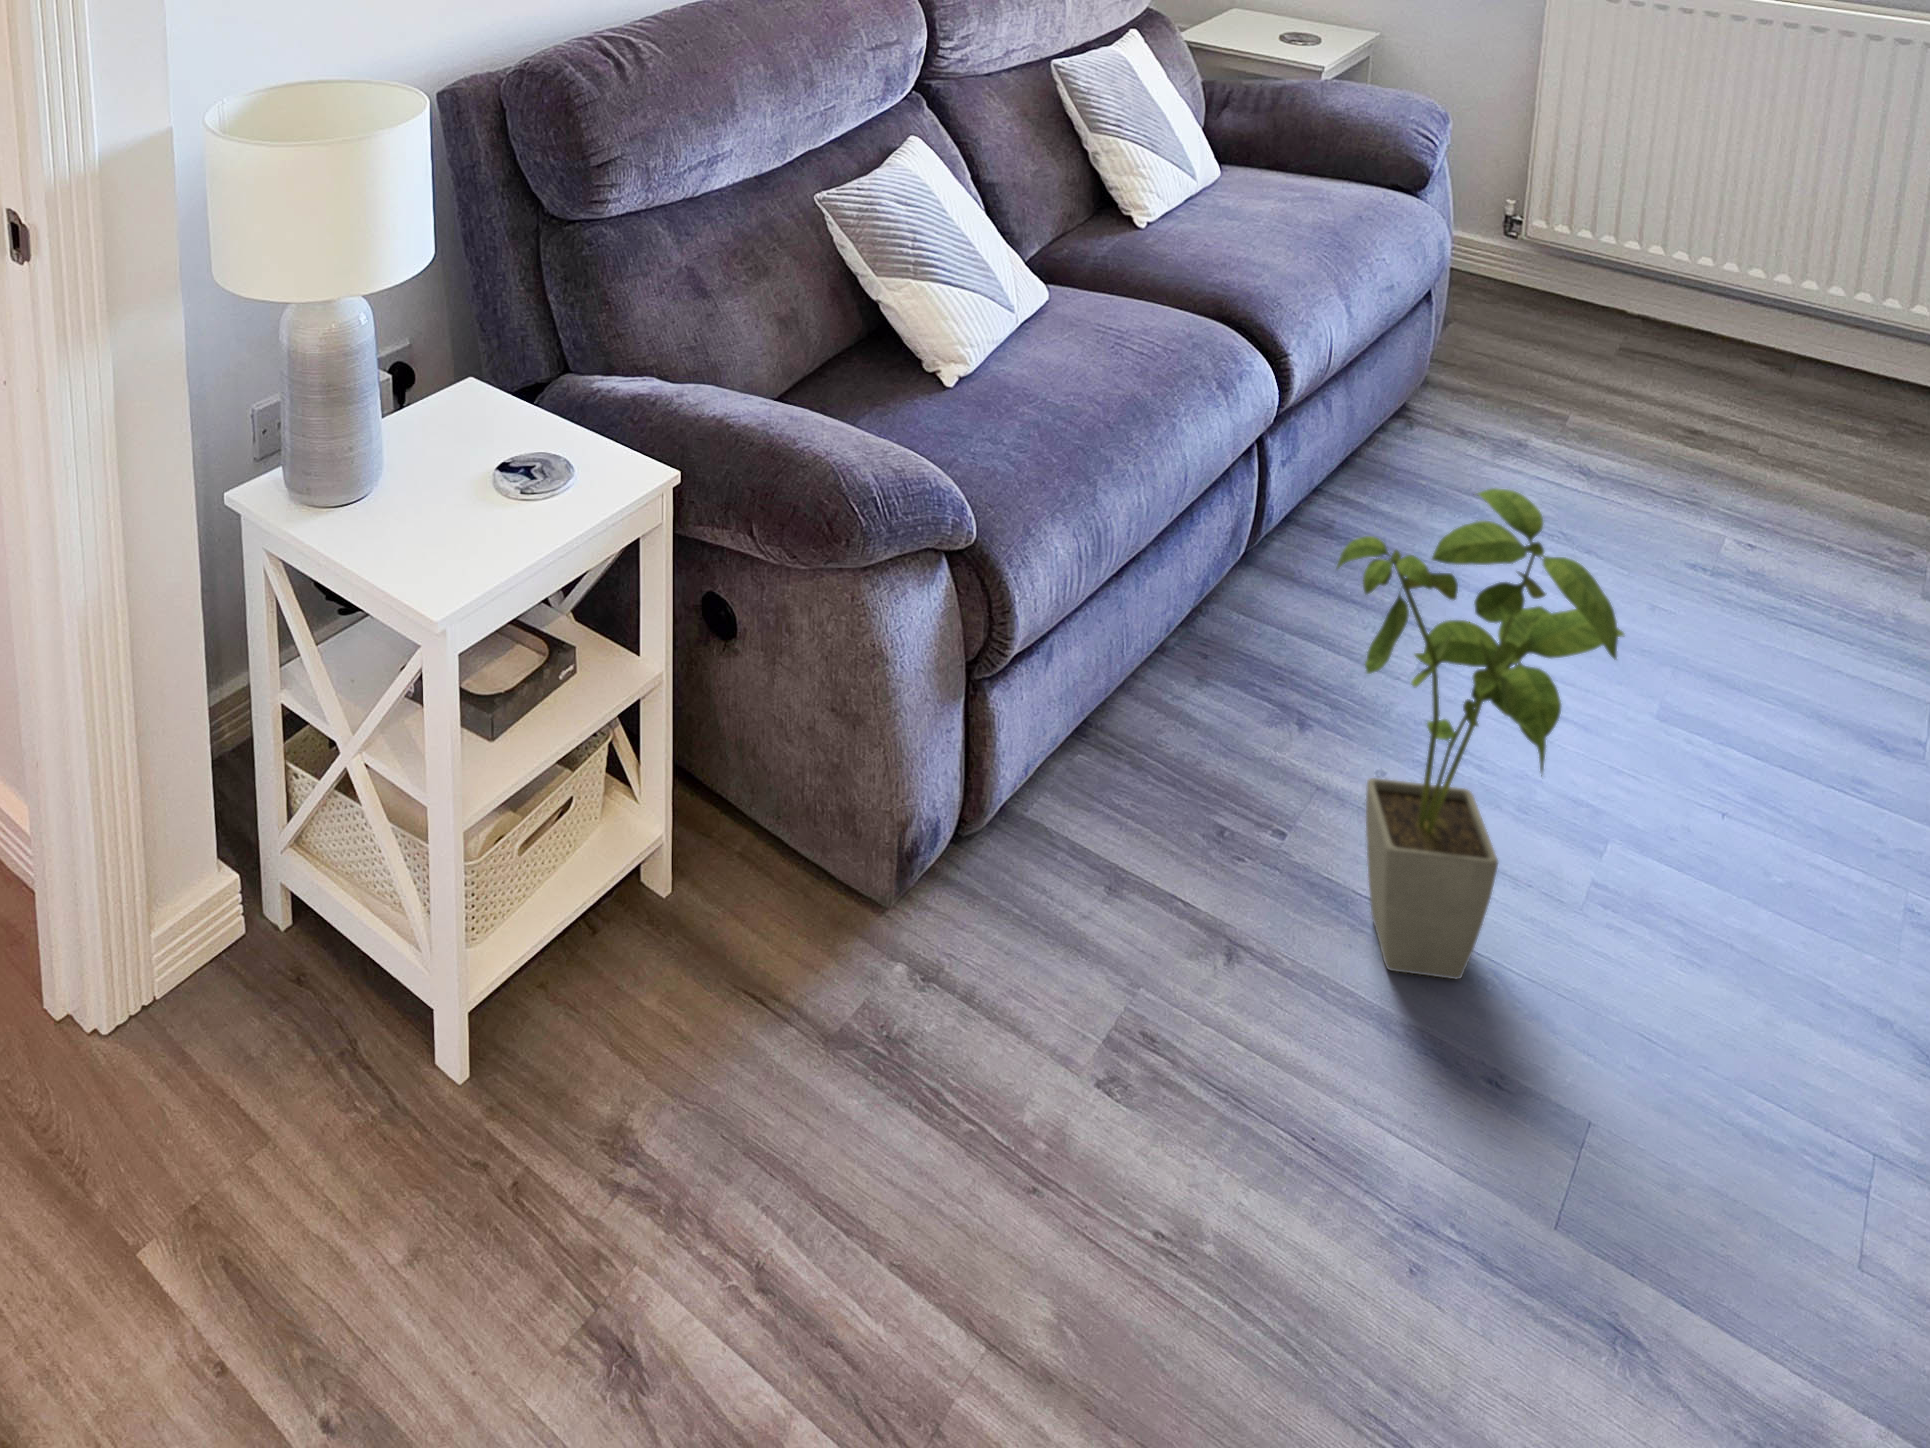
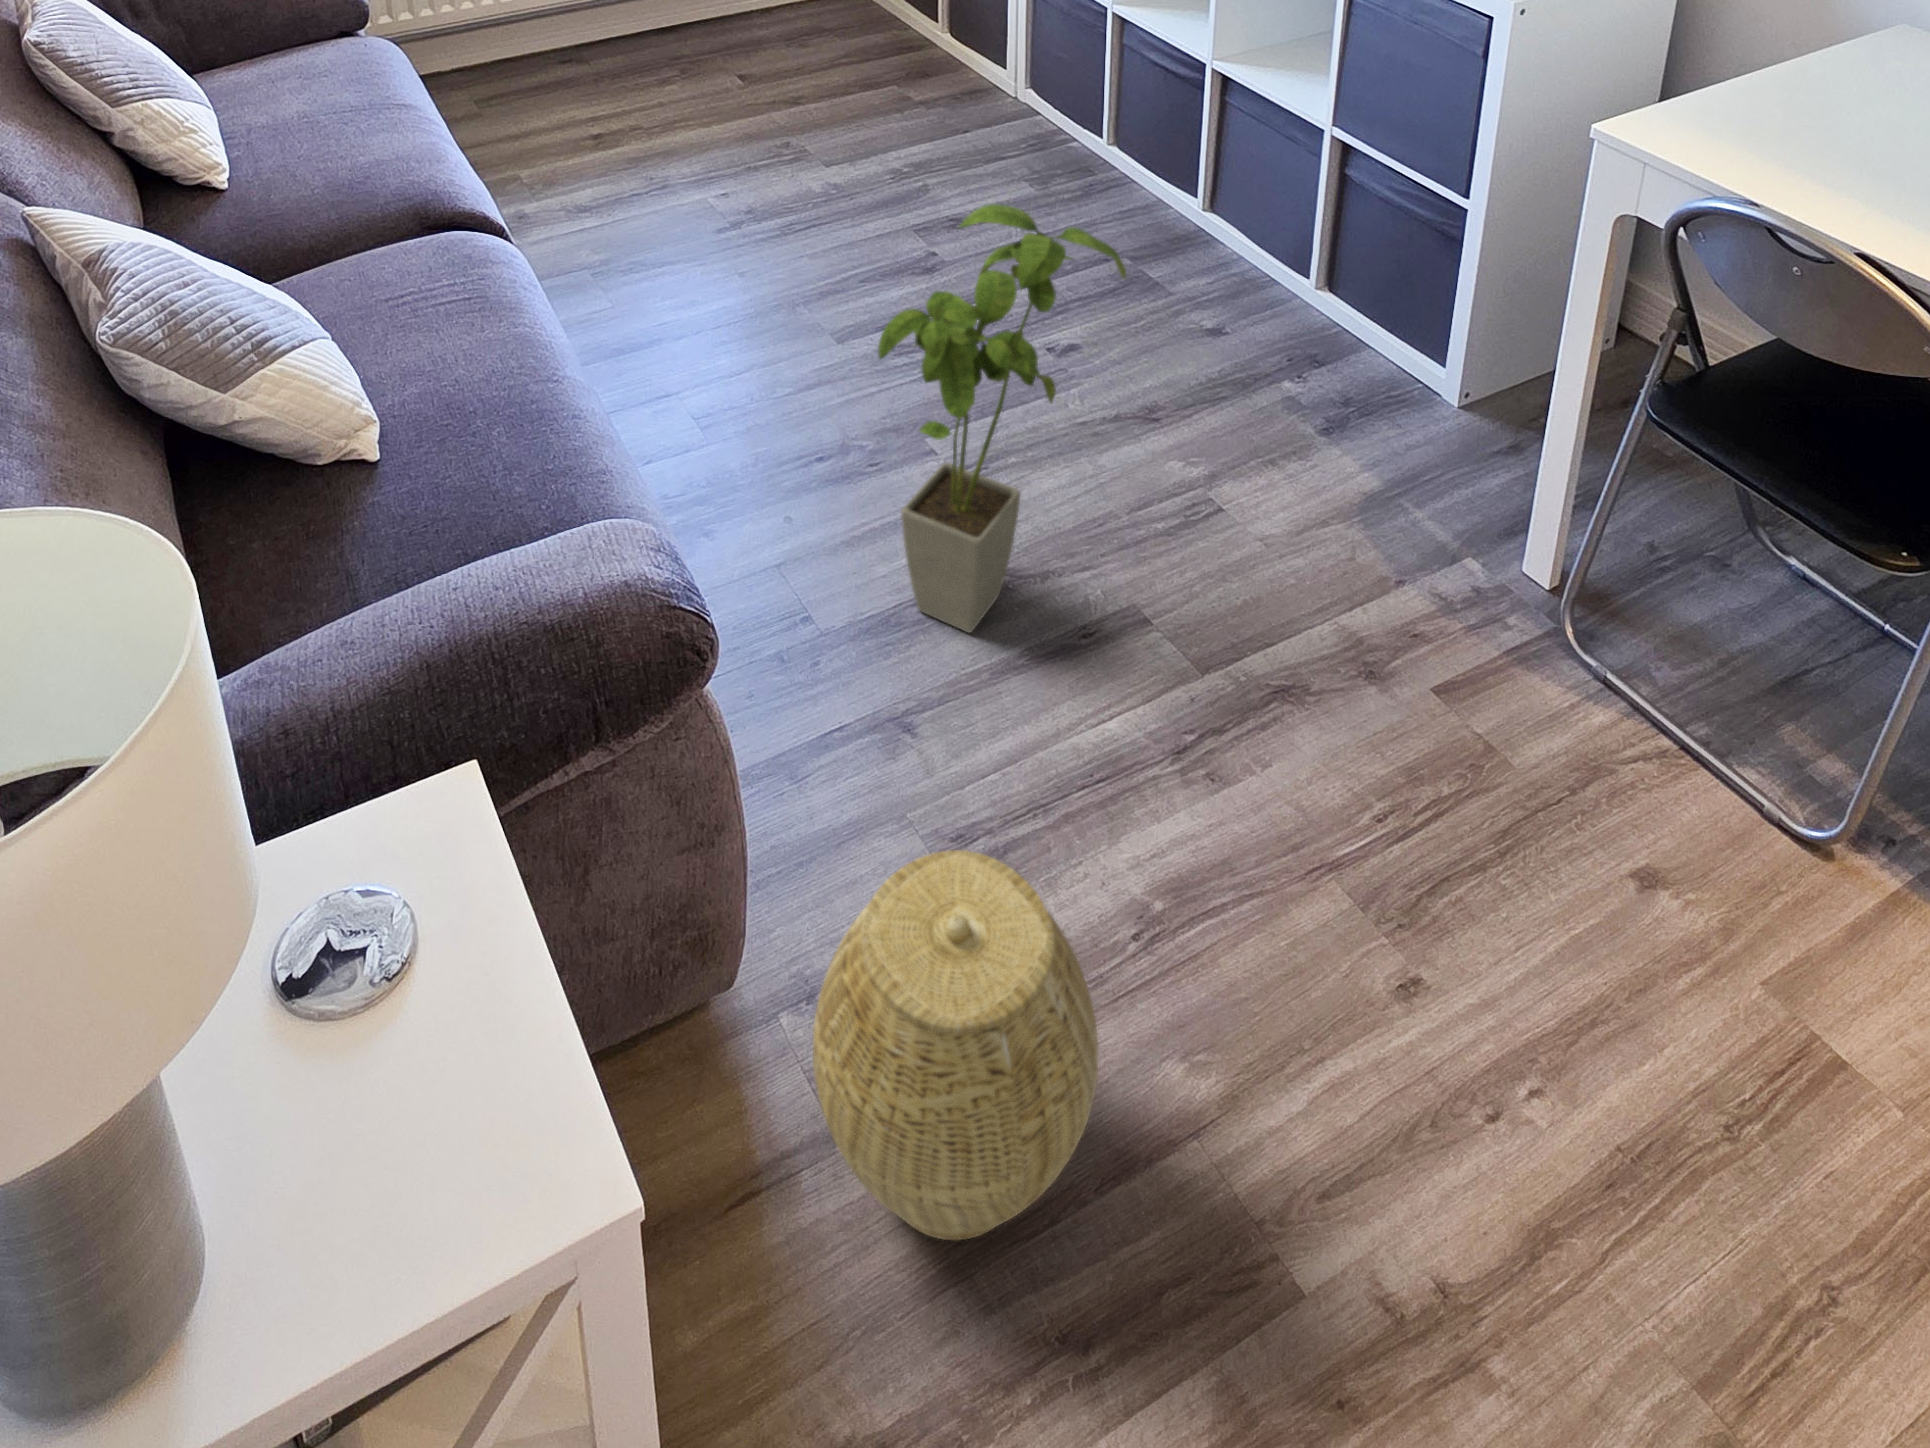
woven basket: none [737,821,990,1196] -> present [813,850,1099,1240]

